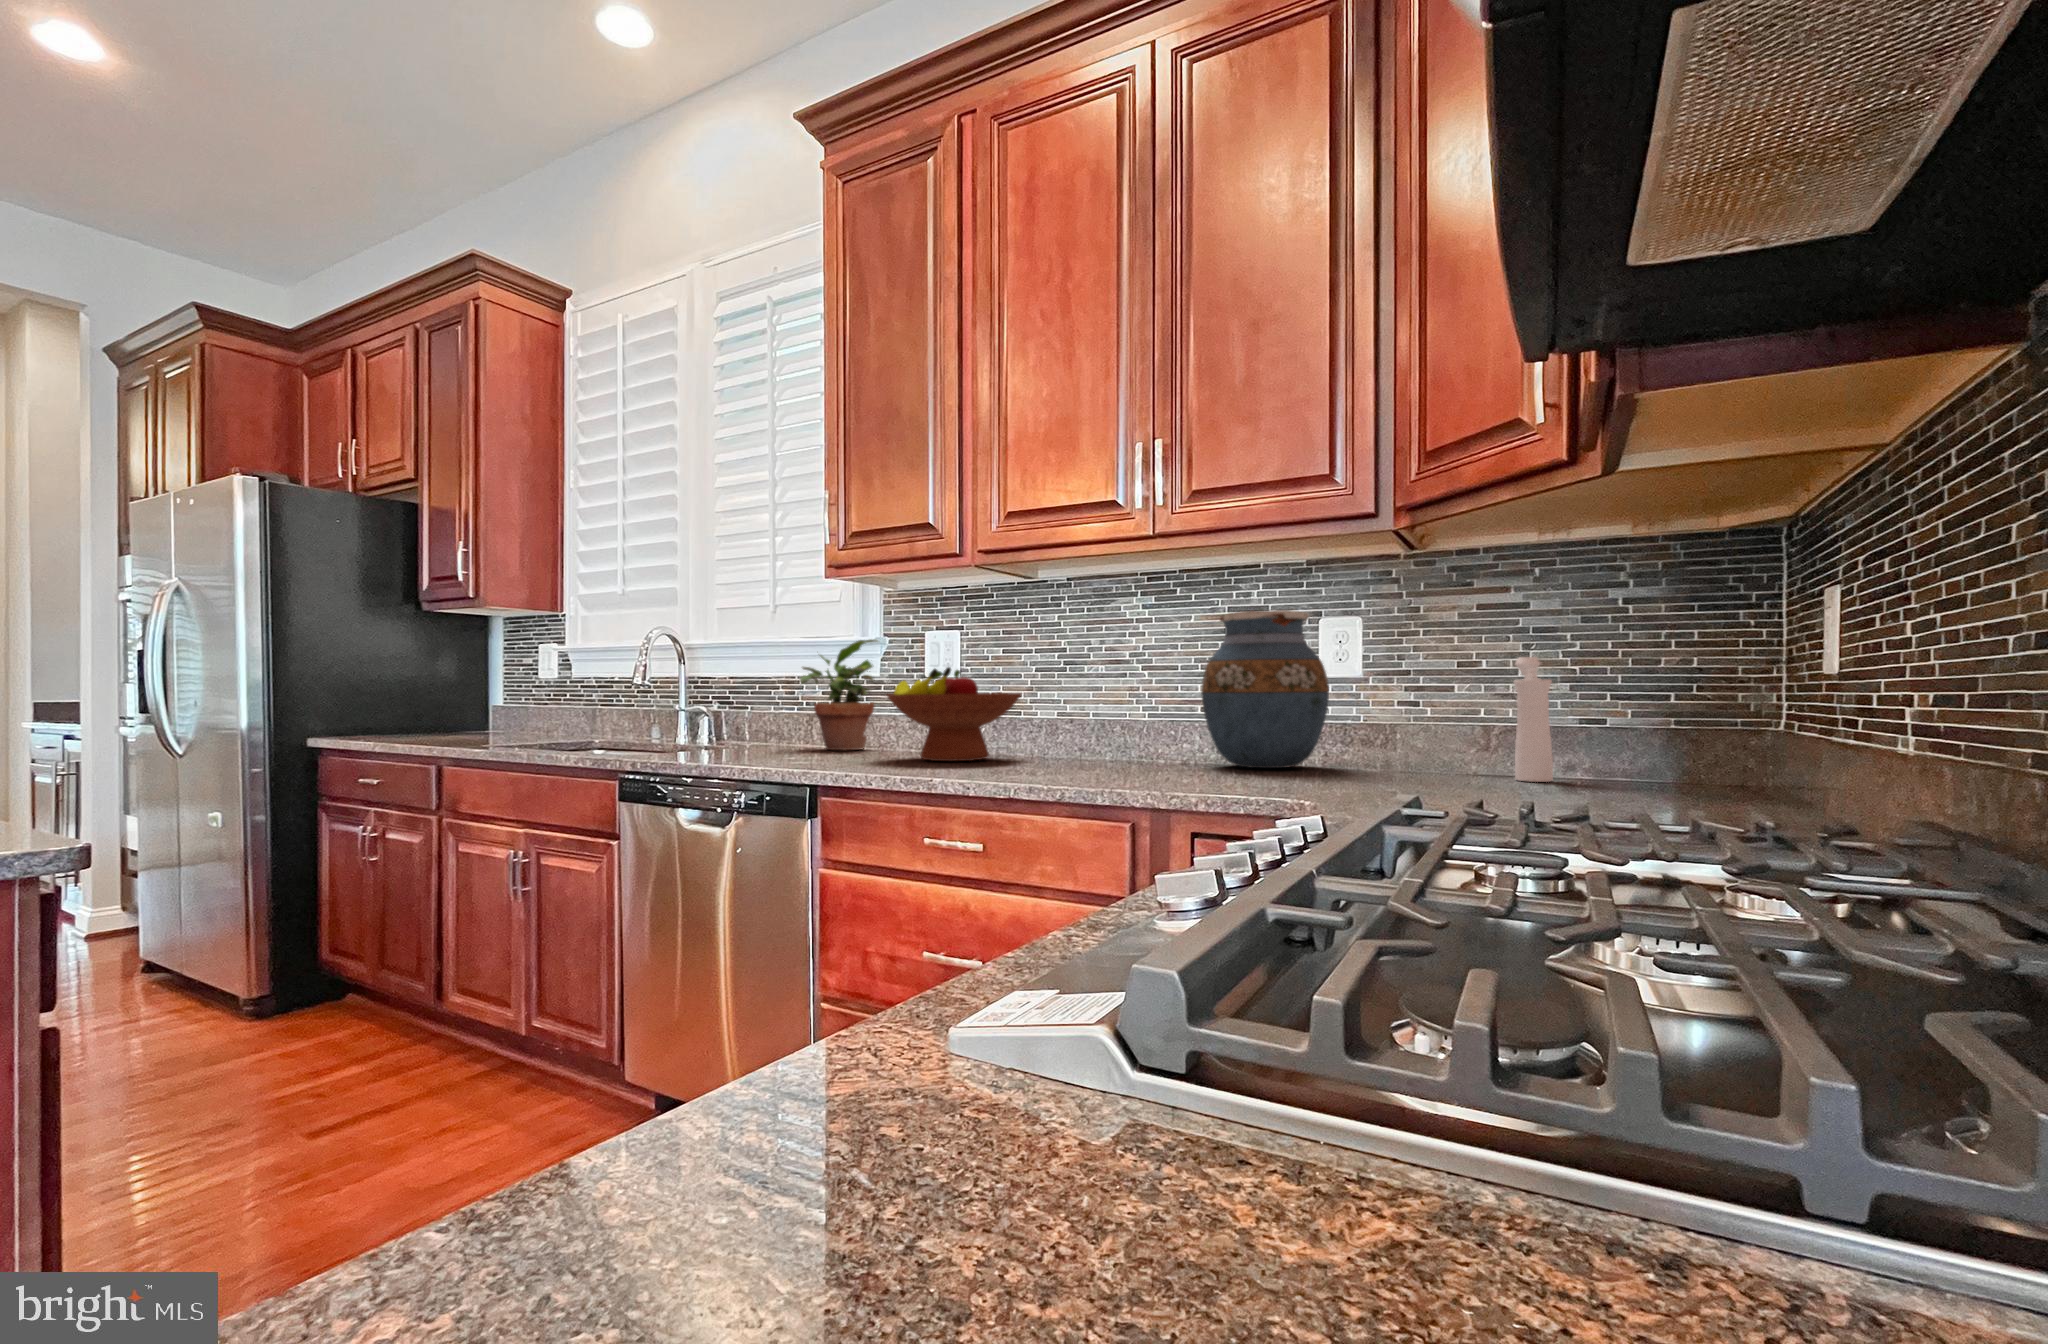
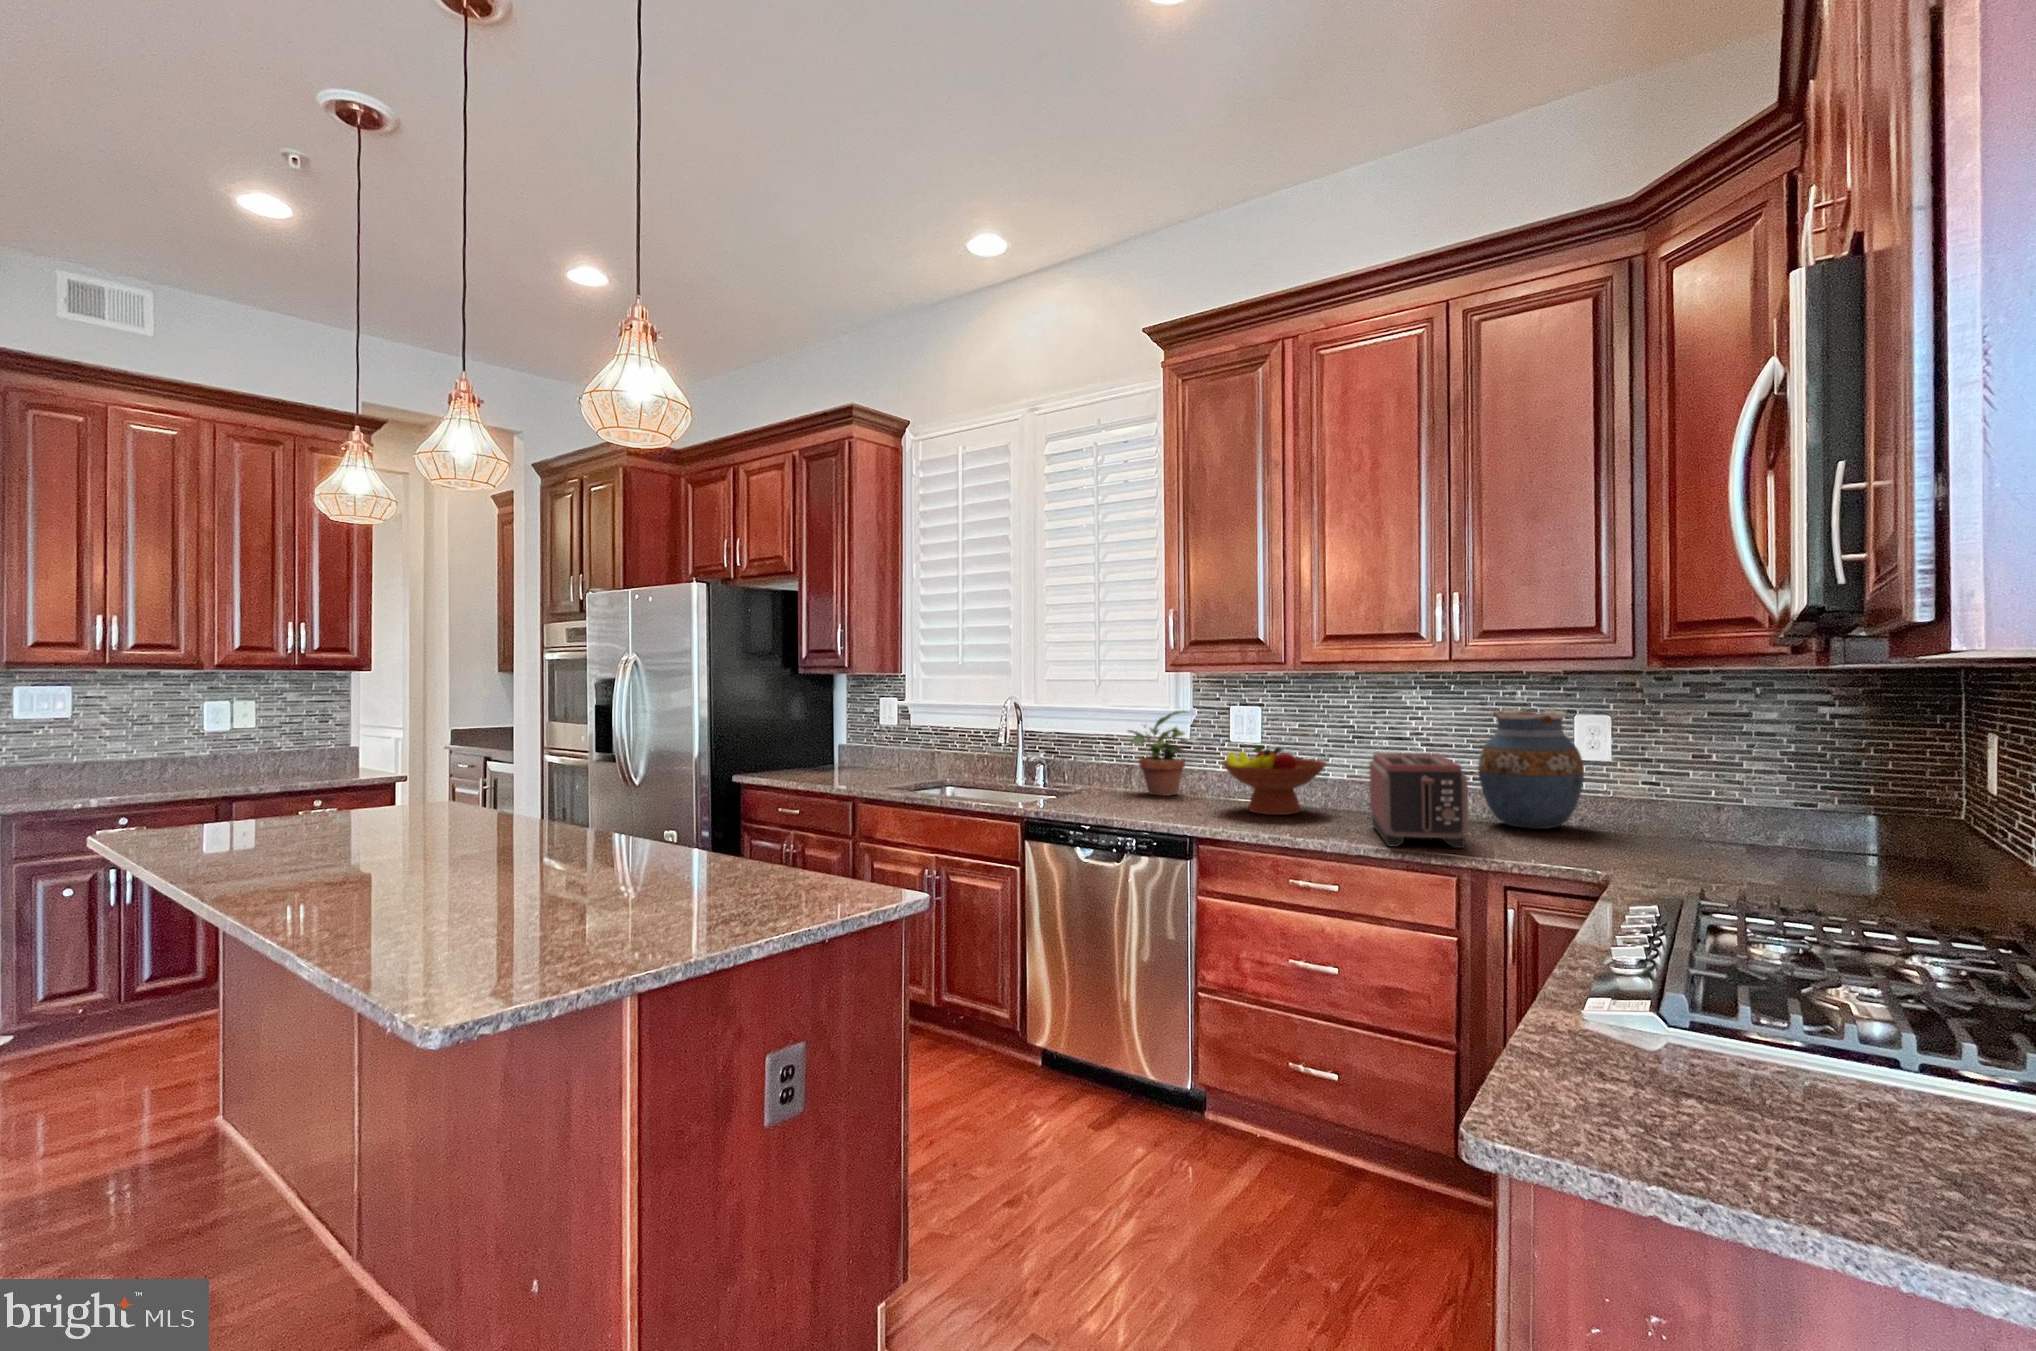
pepper mill: present [1514,657,1553,782] -> none [1739,753,1774,851]
toaster: none [1039,663,1152,782] -> present [1369,753,1468,848]

